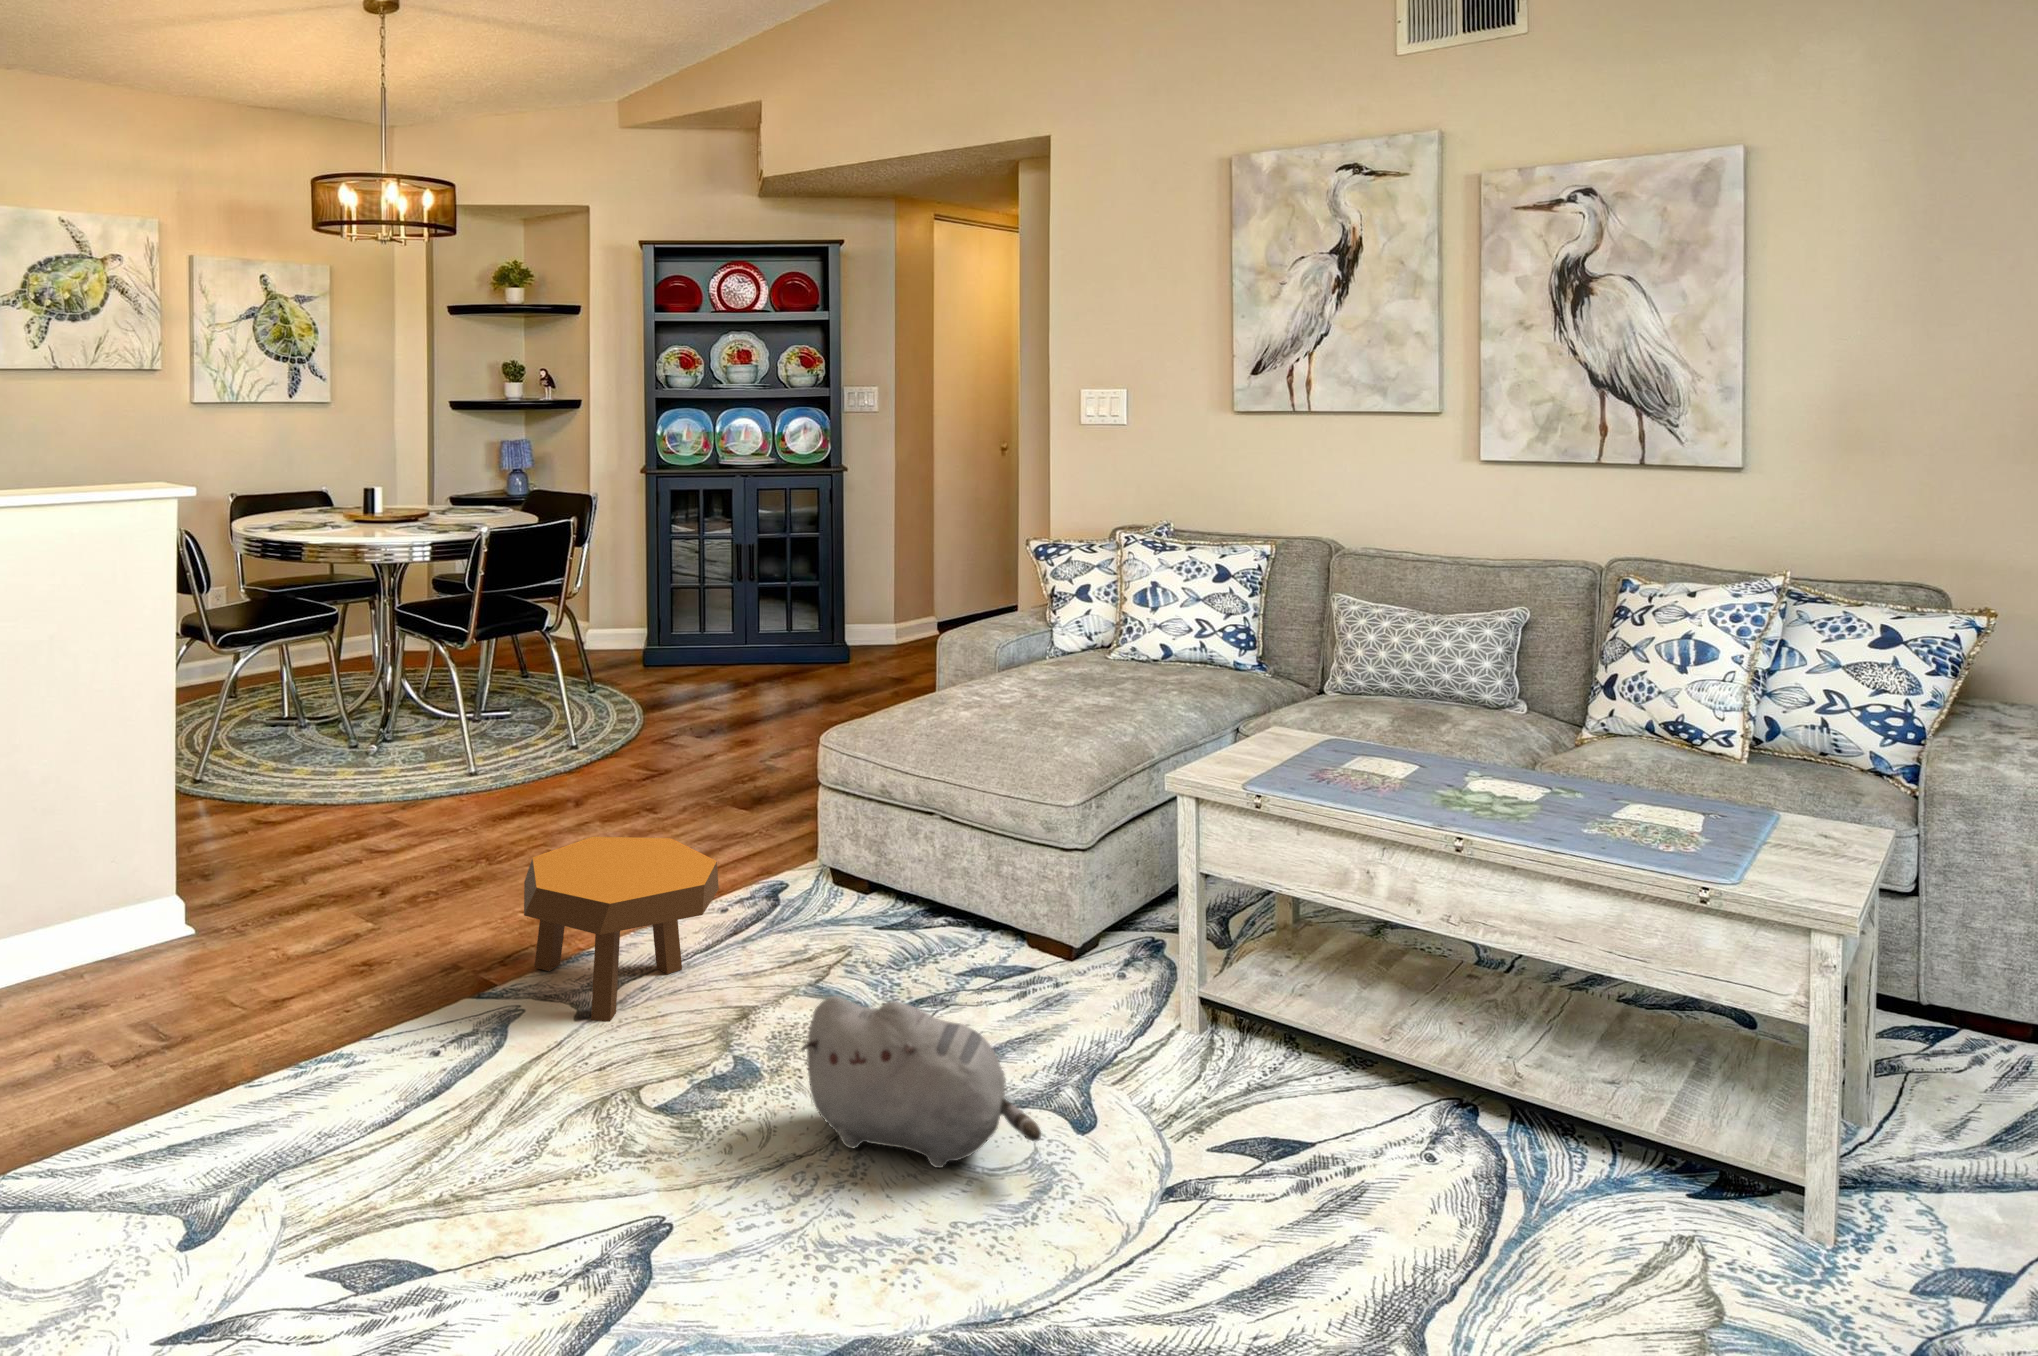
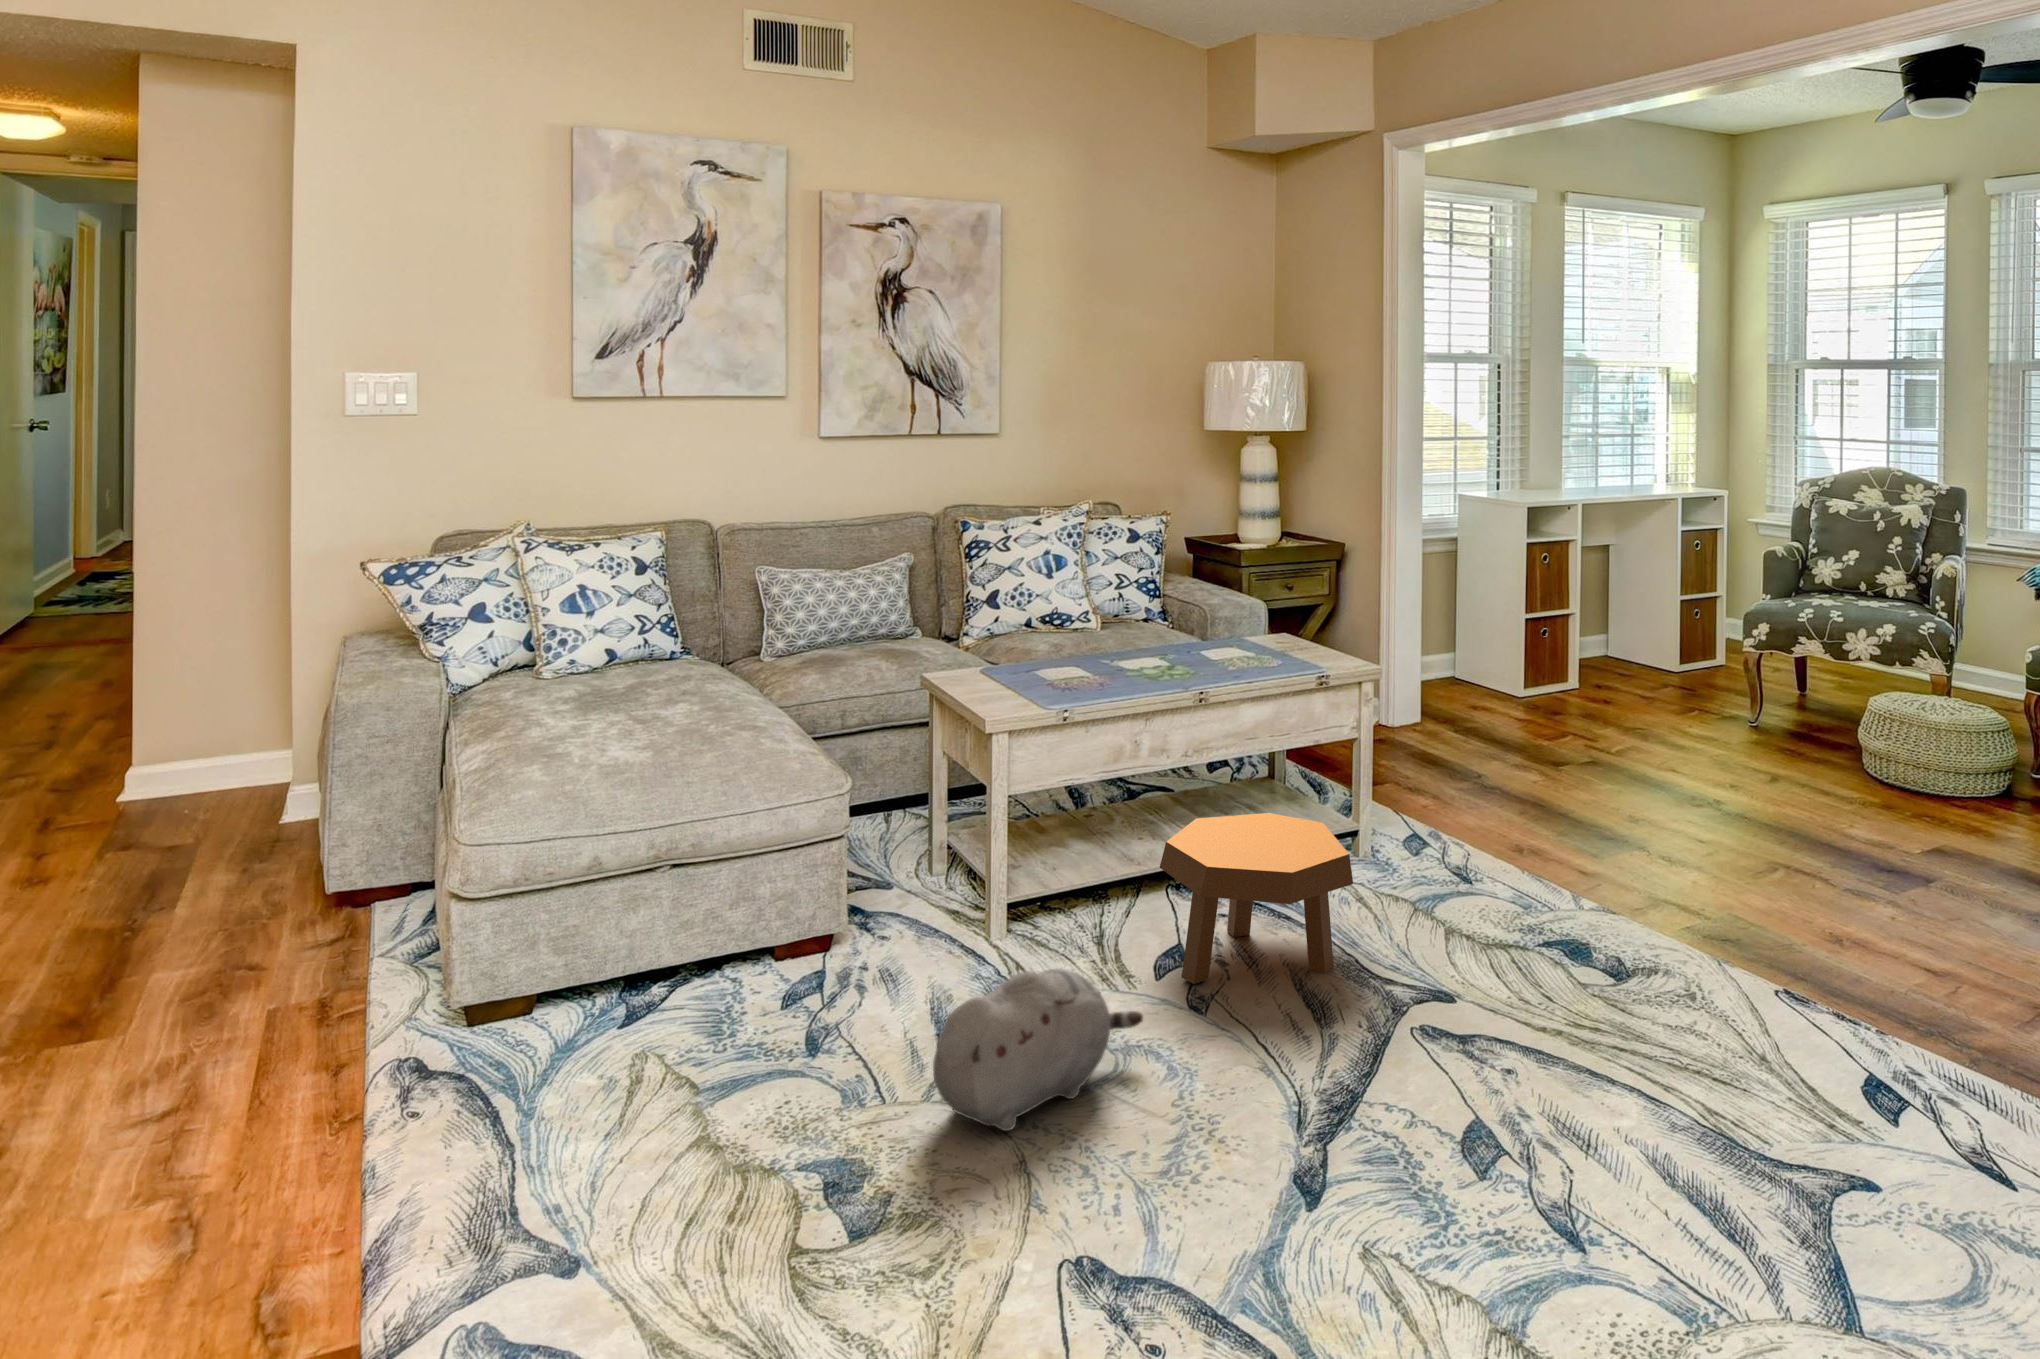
footstool: present [524,837,719,1022] -> present [1160,813,1353,984]

